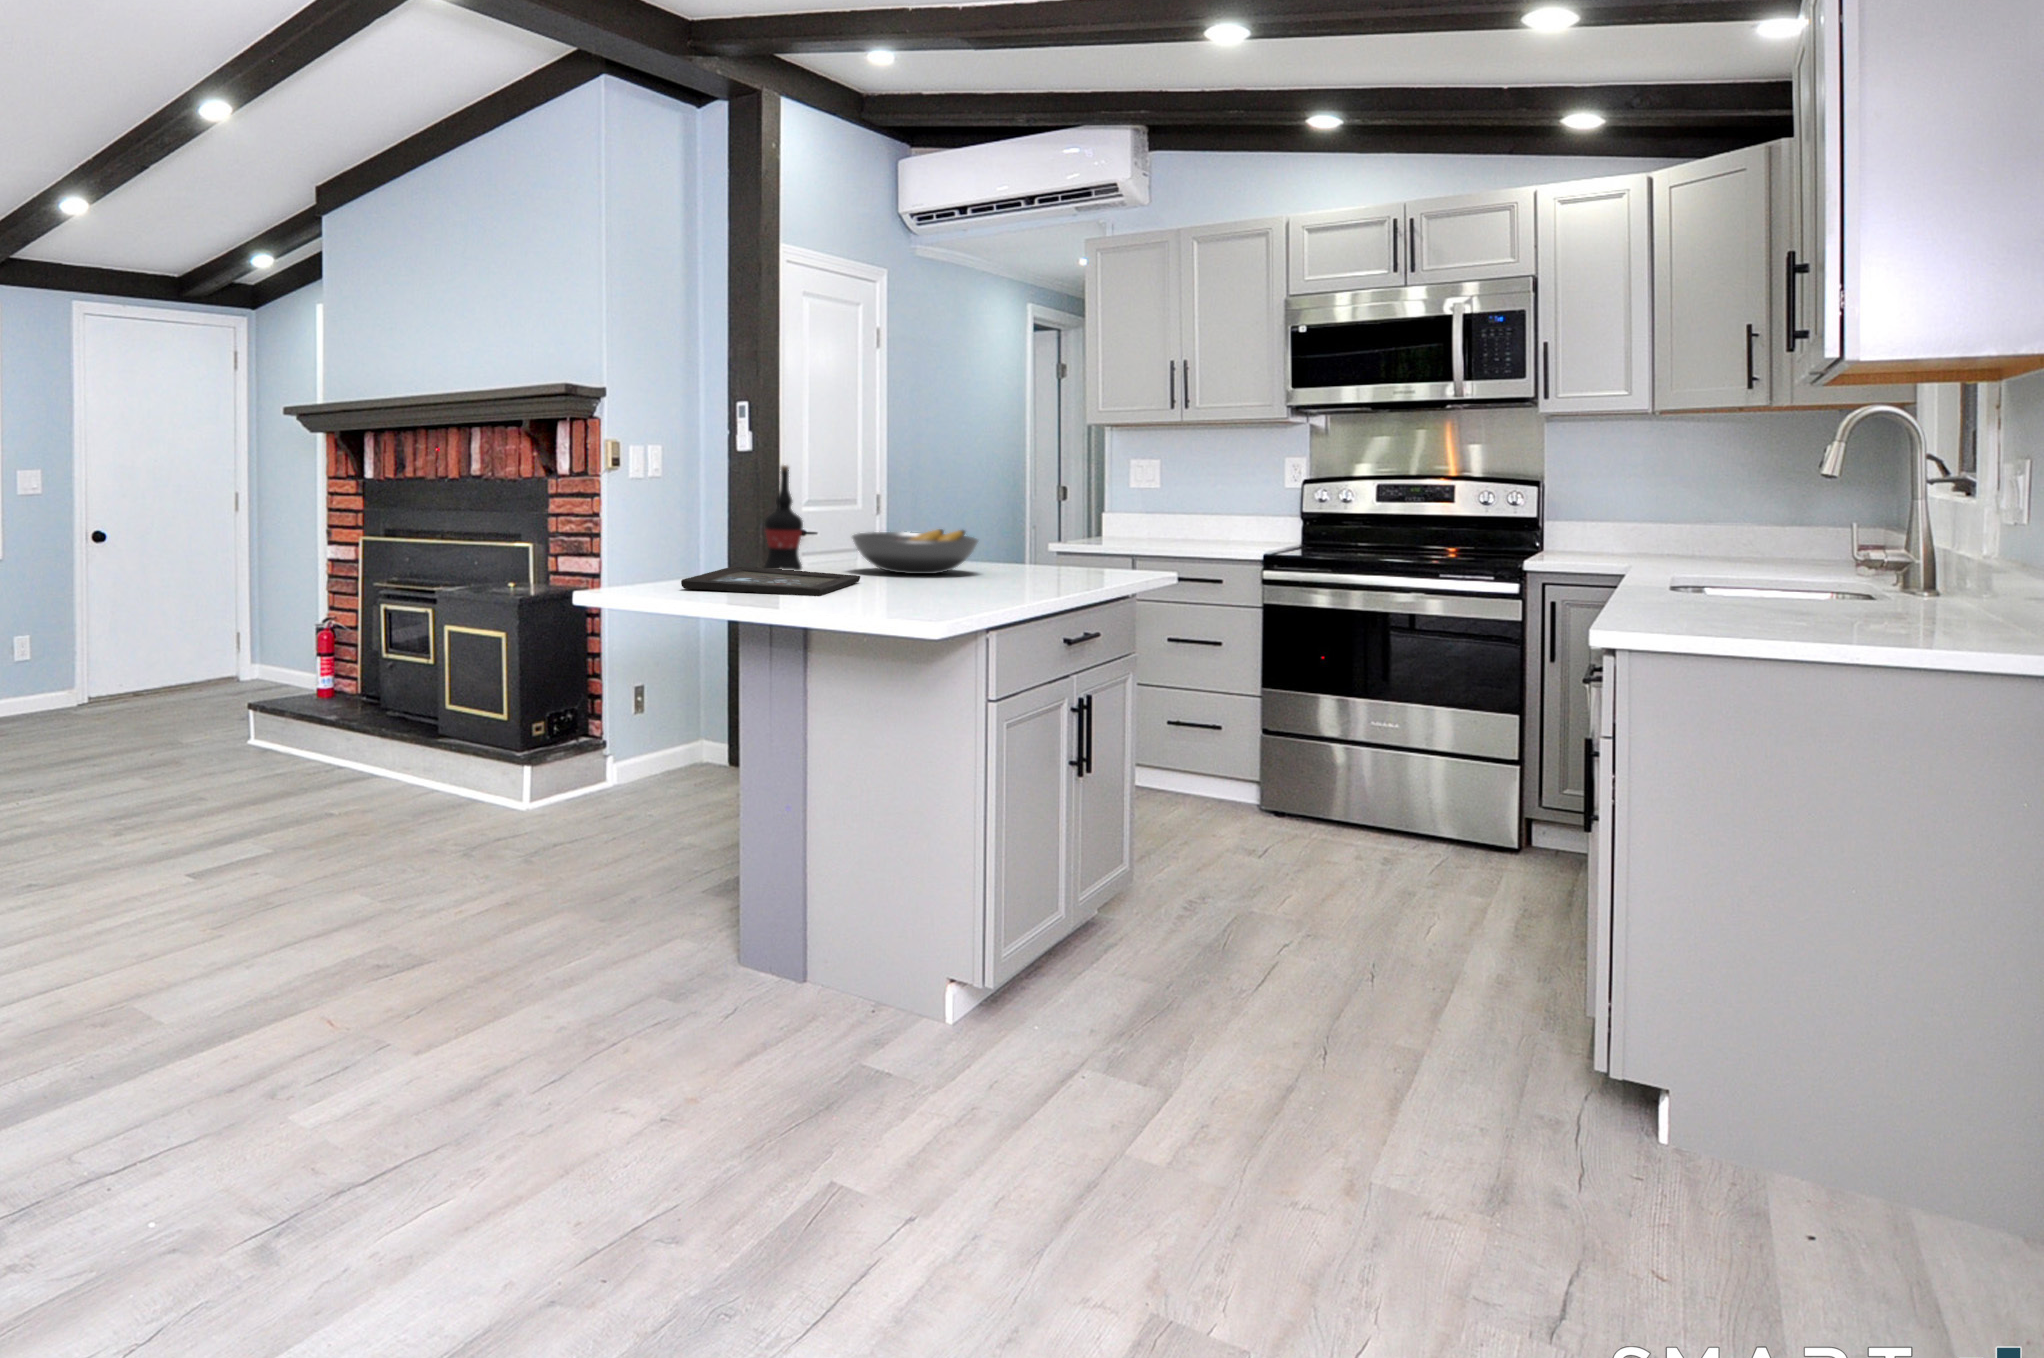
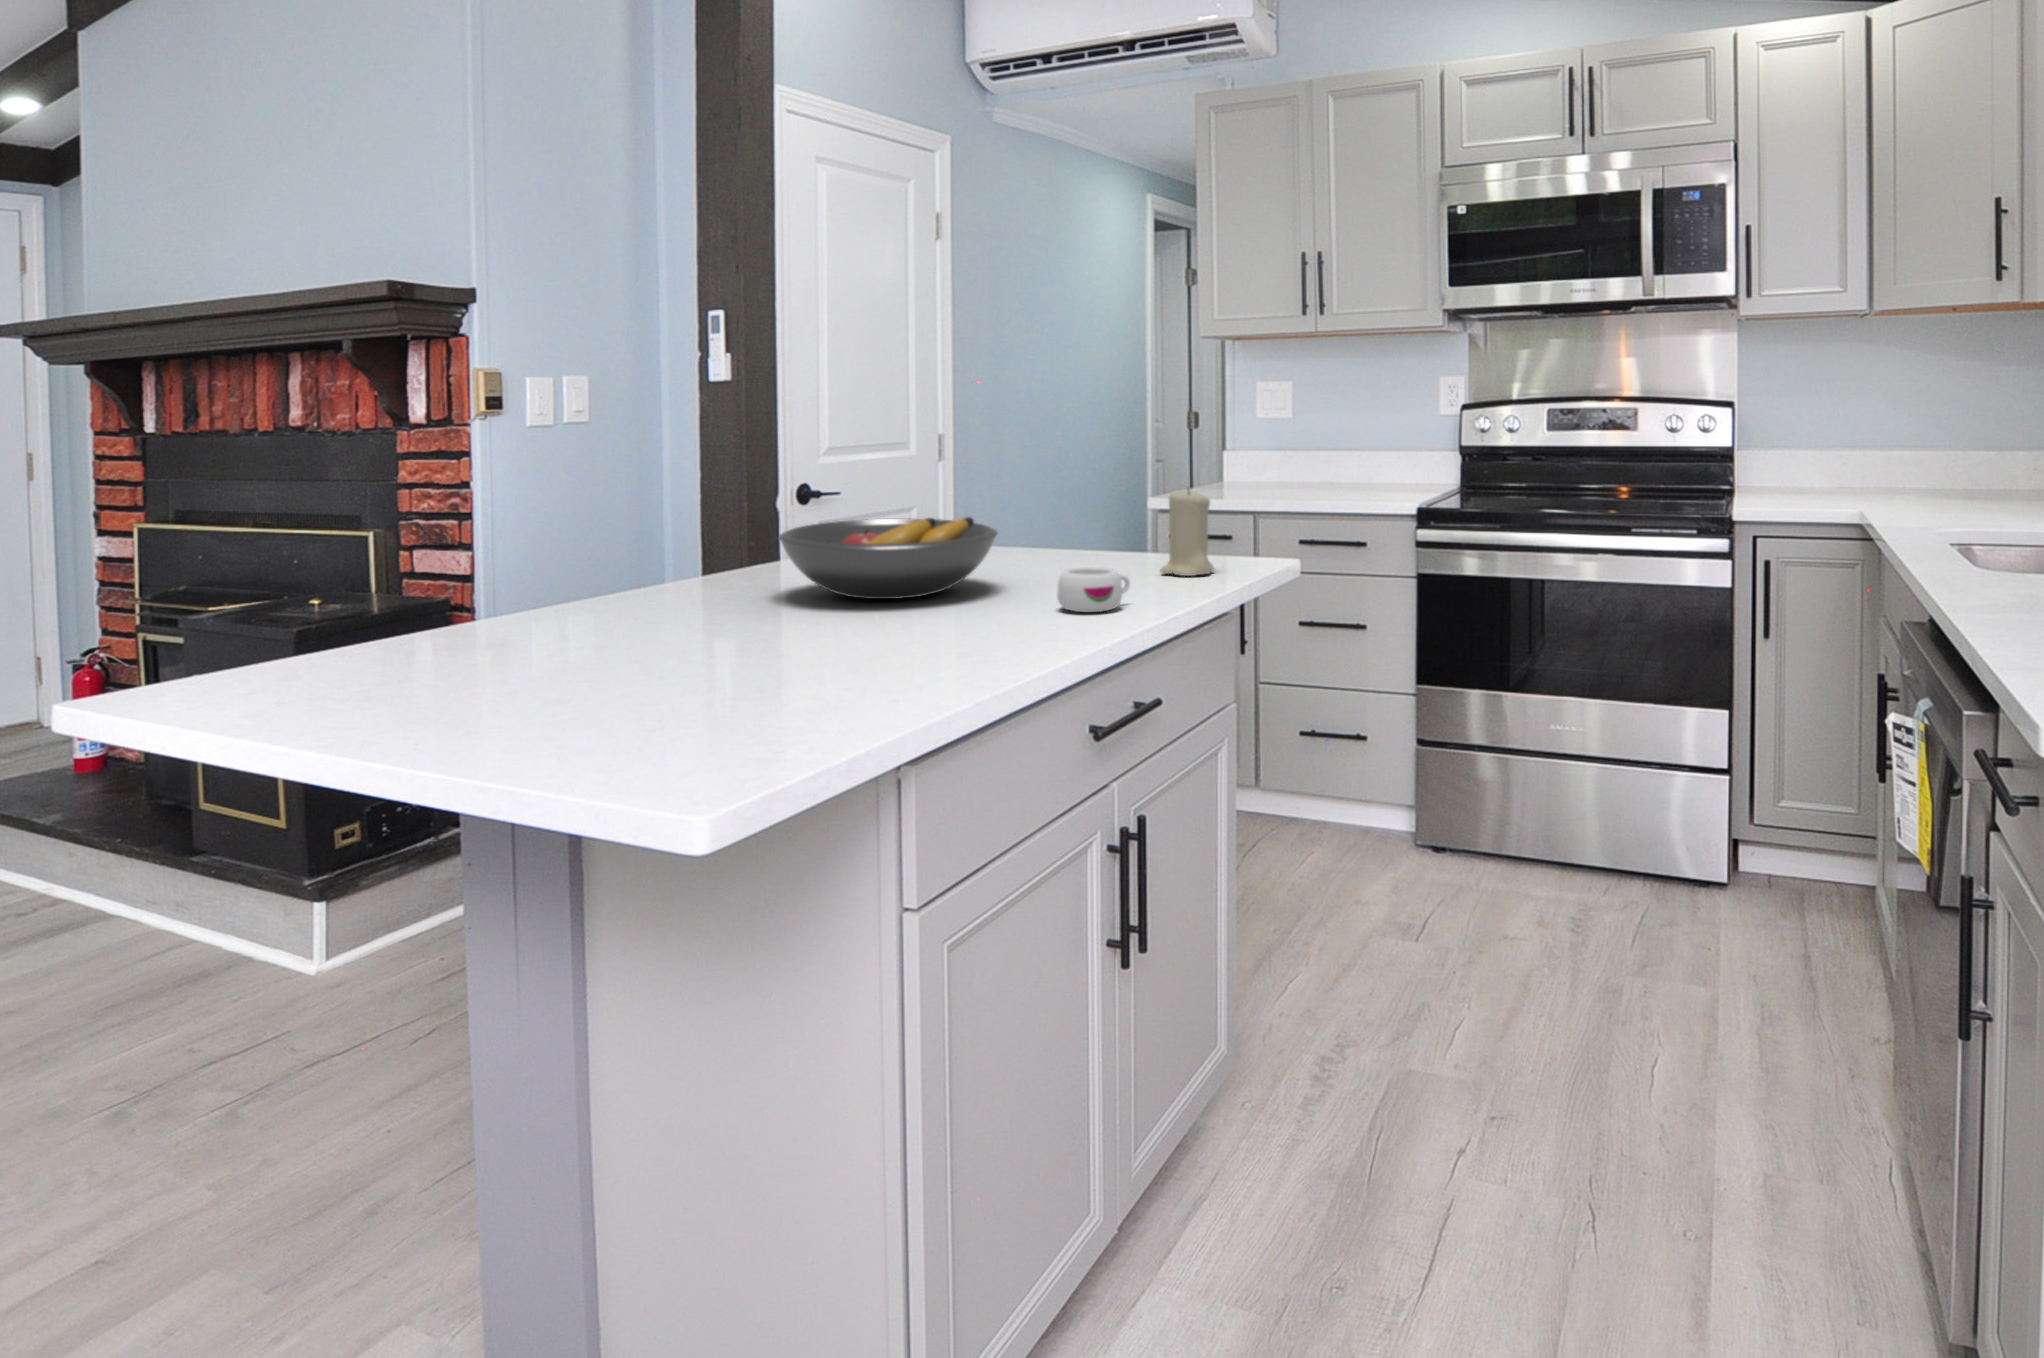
wine bottle: present [765,466,803,570] -> none [608,413,683,611]
candle: none [1076,519,1111,572] -> present [1160,490,1214,576]
mug: none [1022,558,1064,582] -> present [1057,567,1130,612]
tray: present [681,567,860,596] -> none [296,614,751,712]

